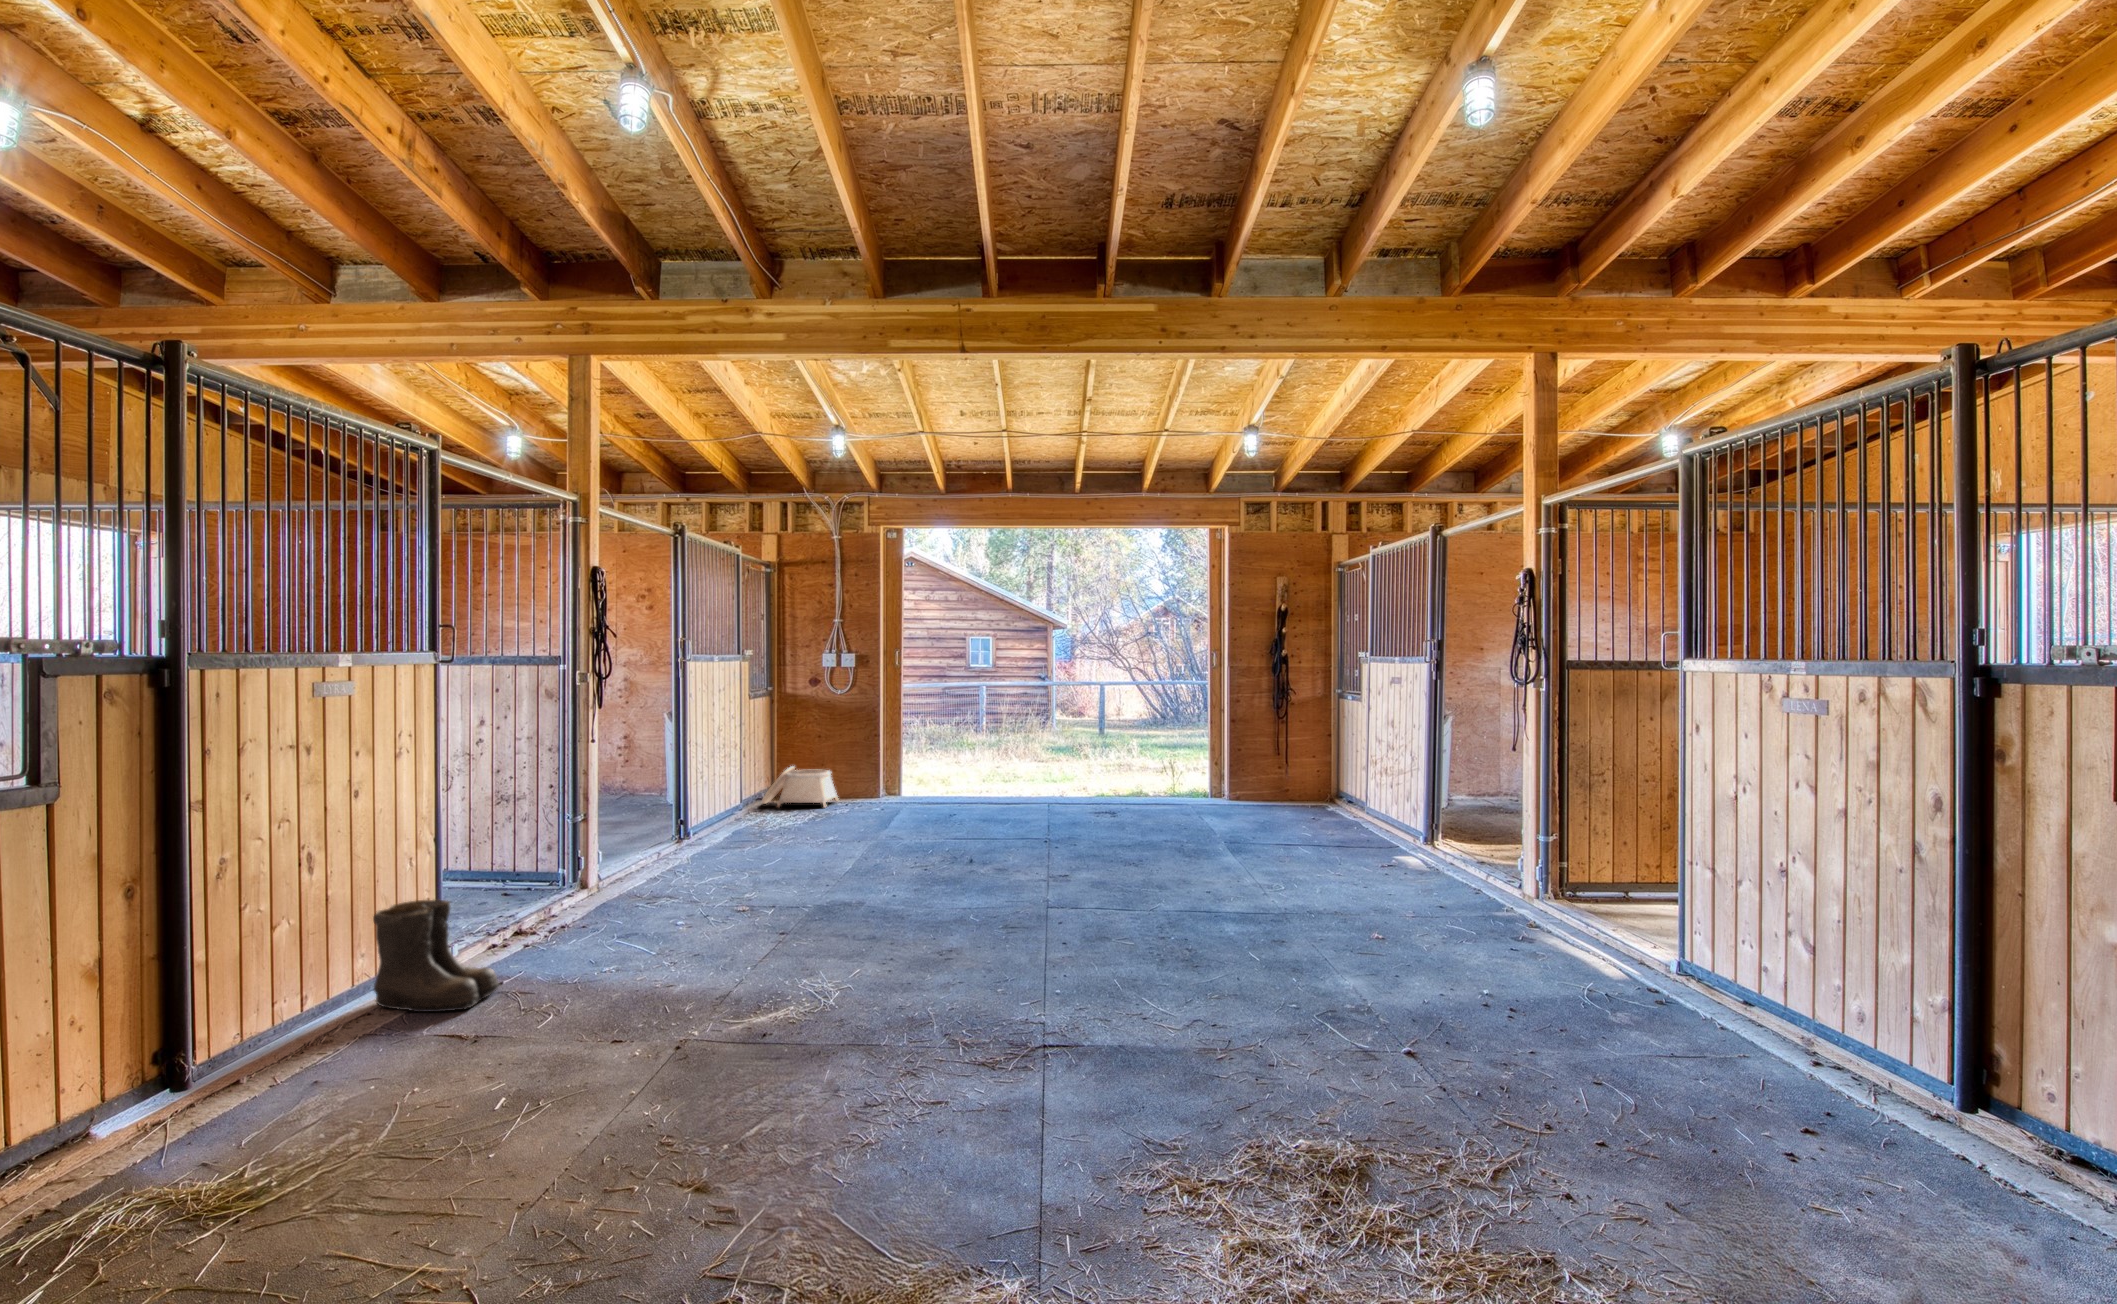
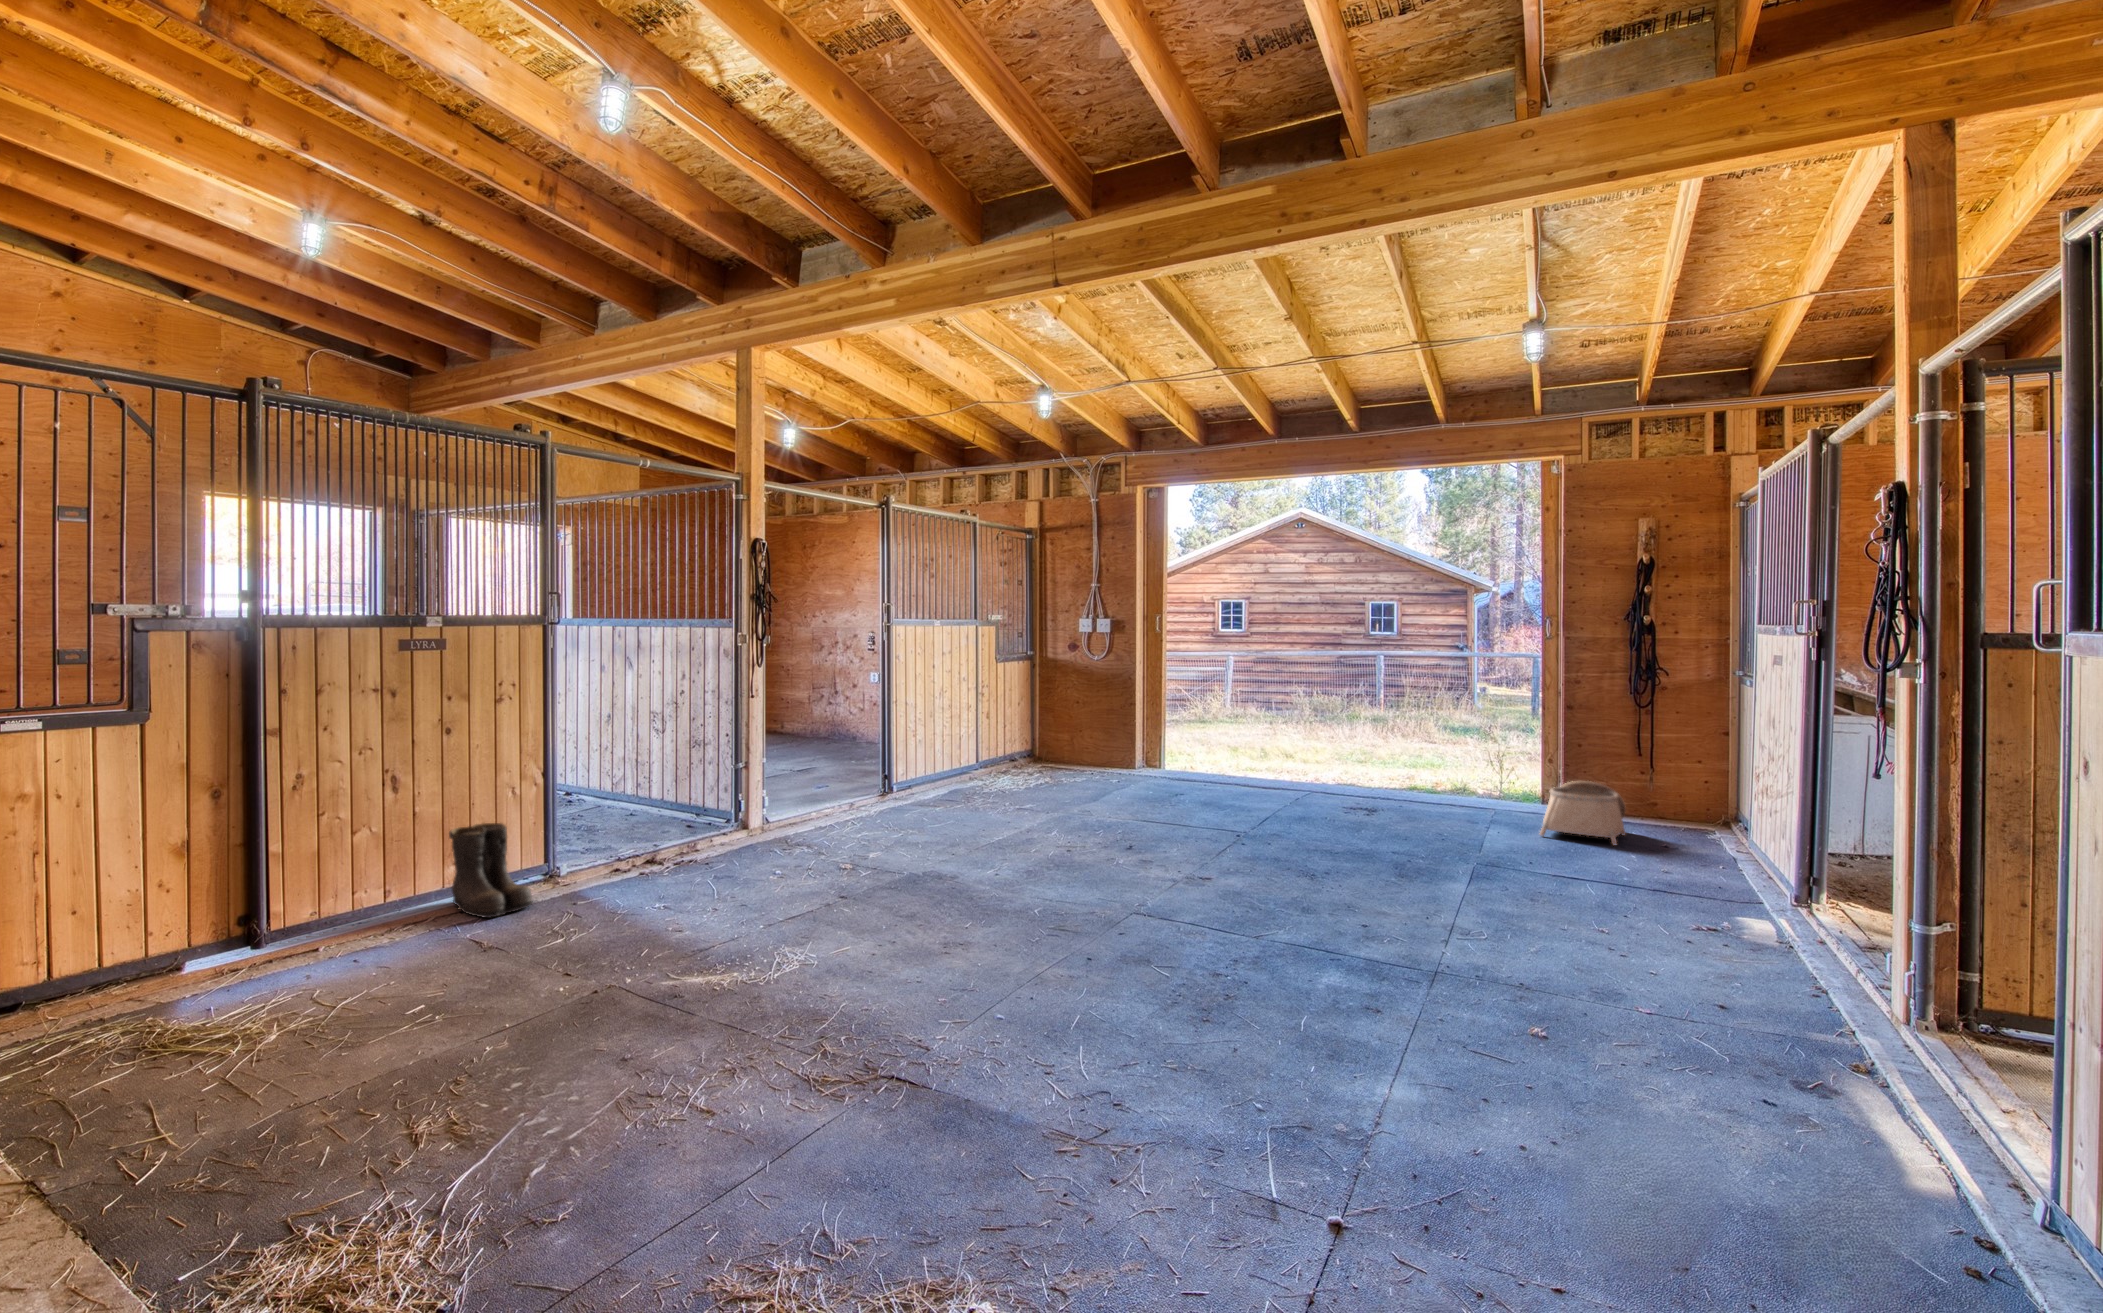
basket: present [762,766,838,807] -> present [1540,781,1626,845]

